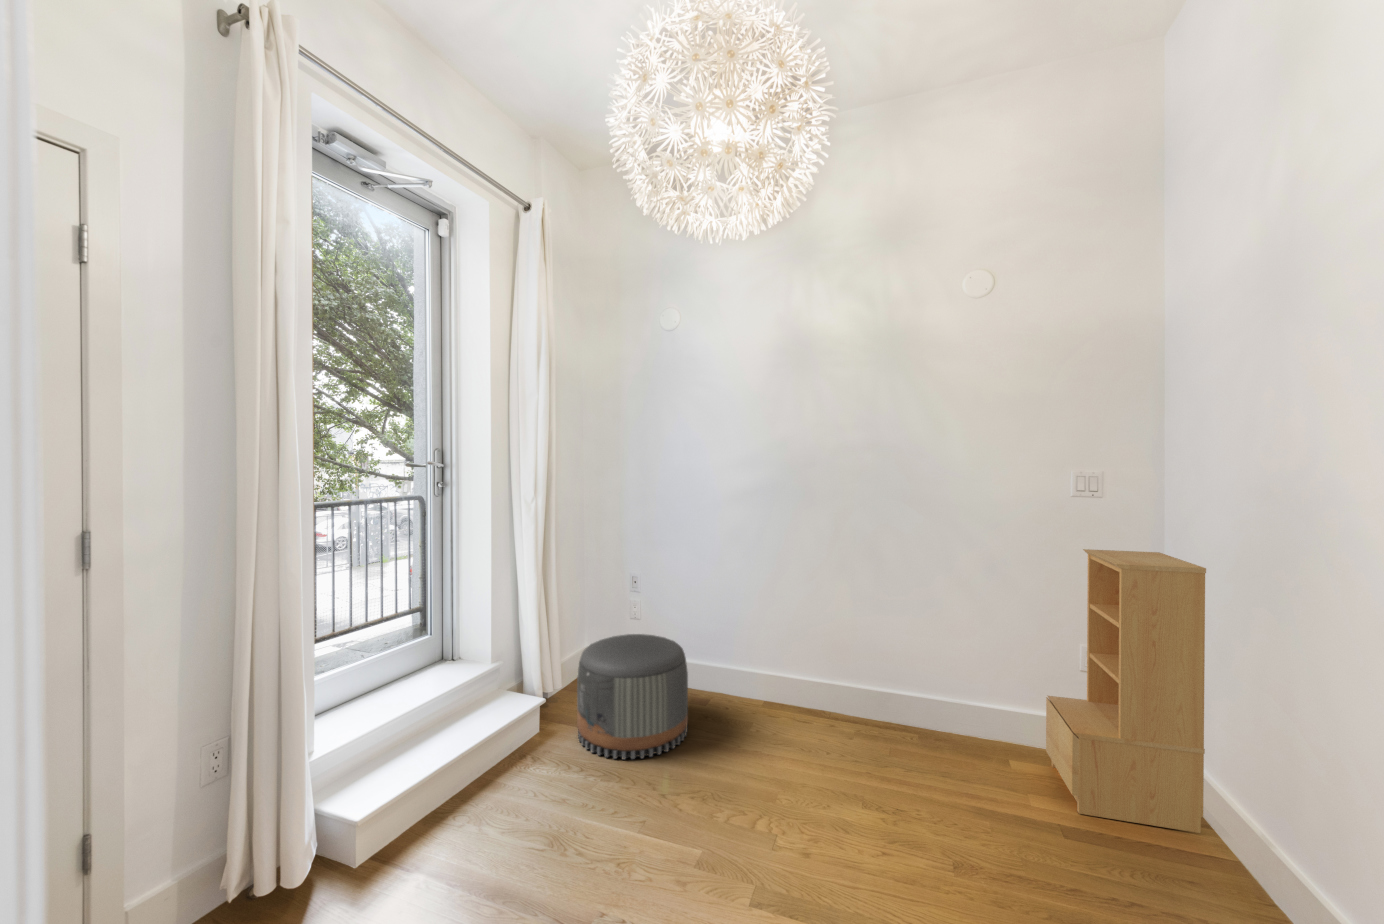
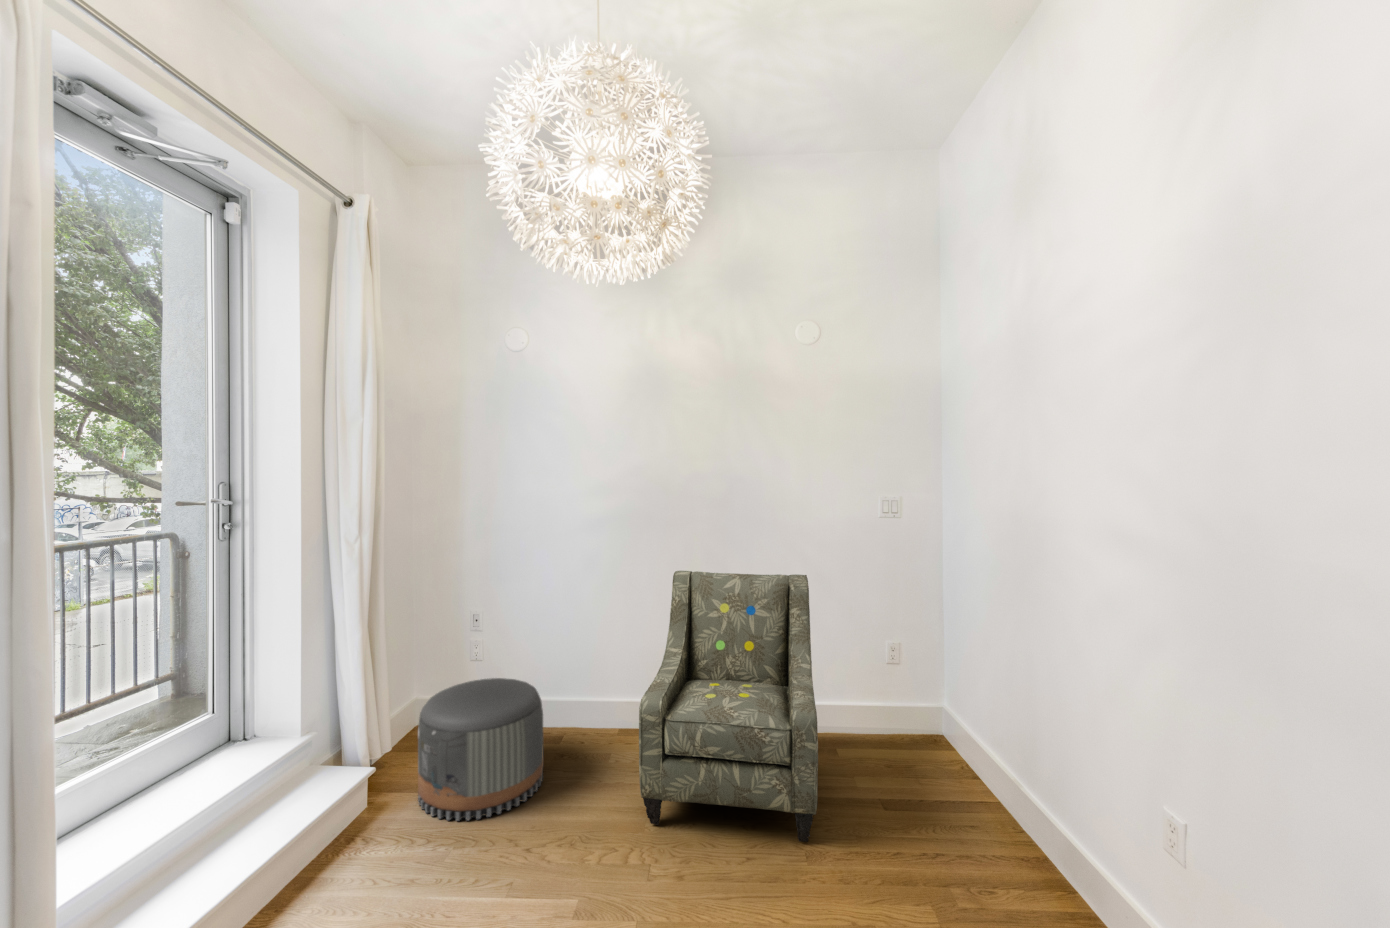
armchair: none [770,545,976,850] -> present [639,571,818,842]
bookshelf: present [1046,549,1206,833] -> none [862,563,976,787]

